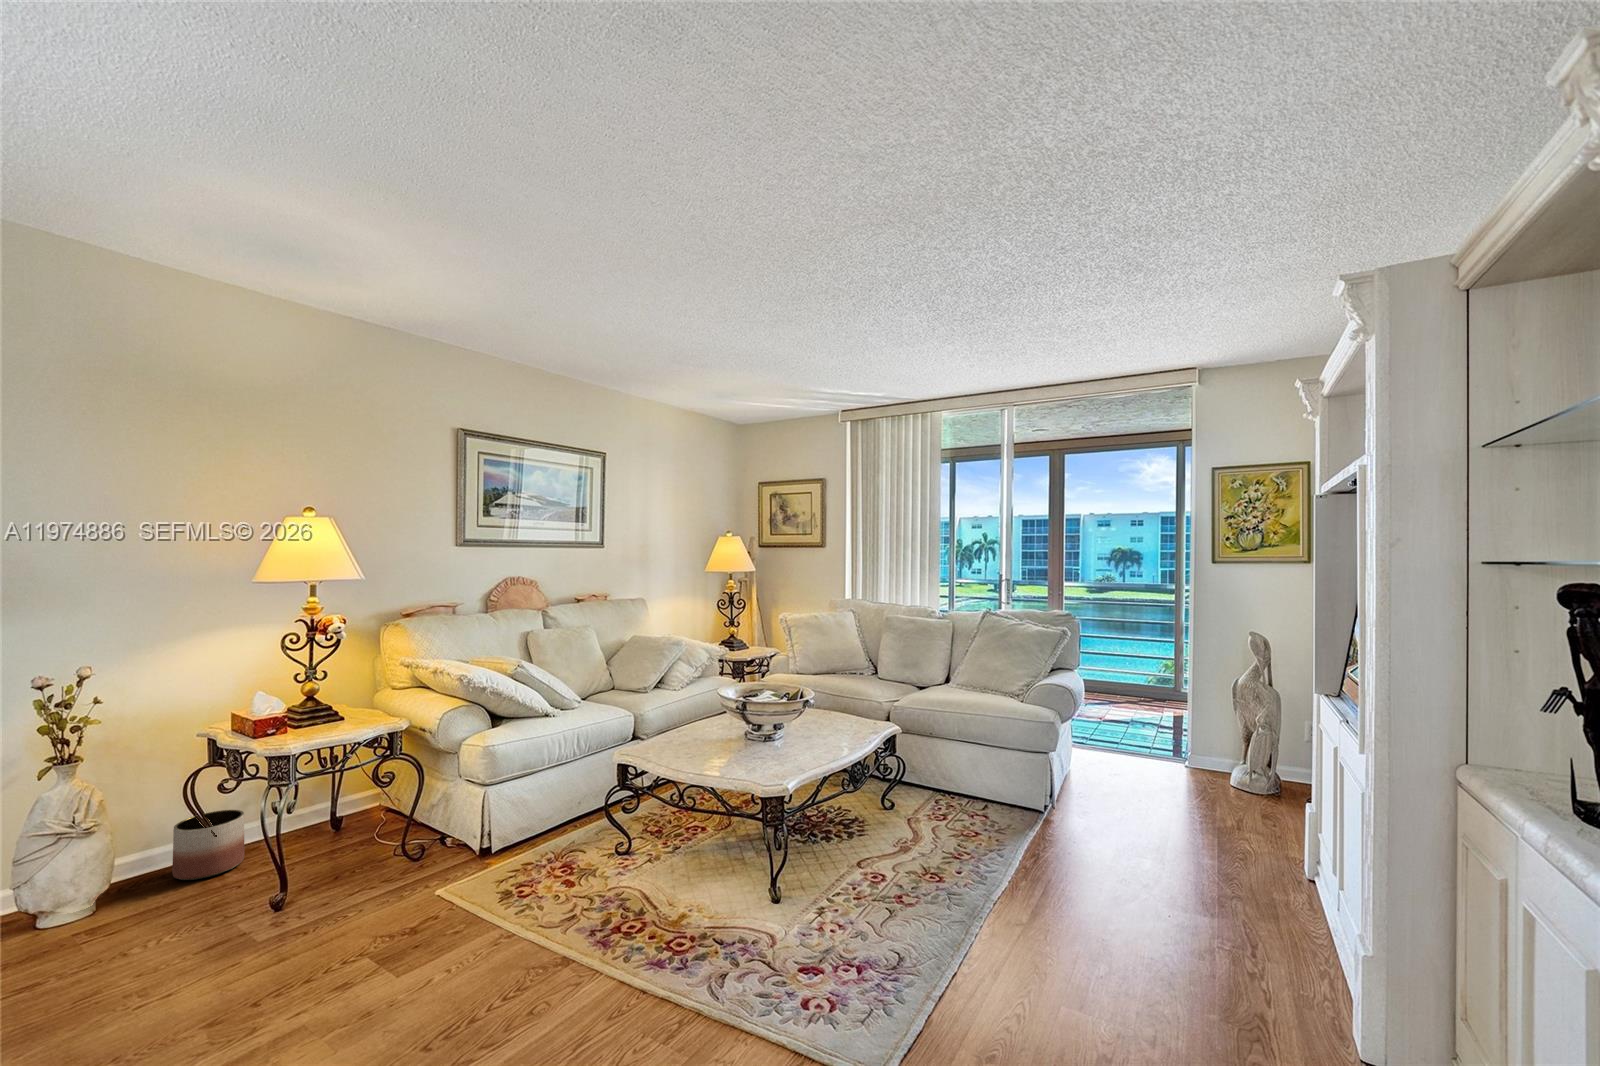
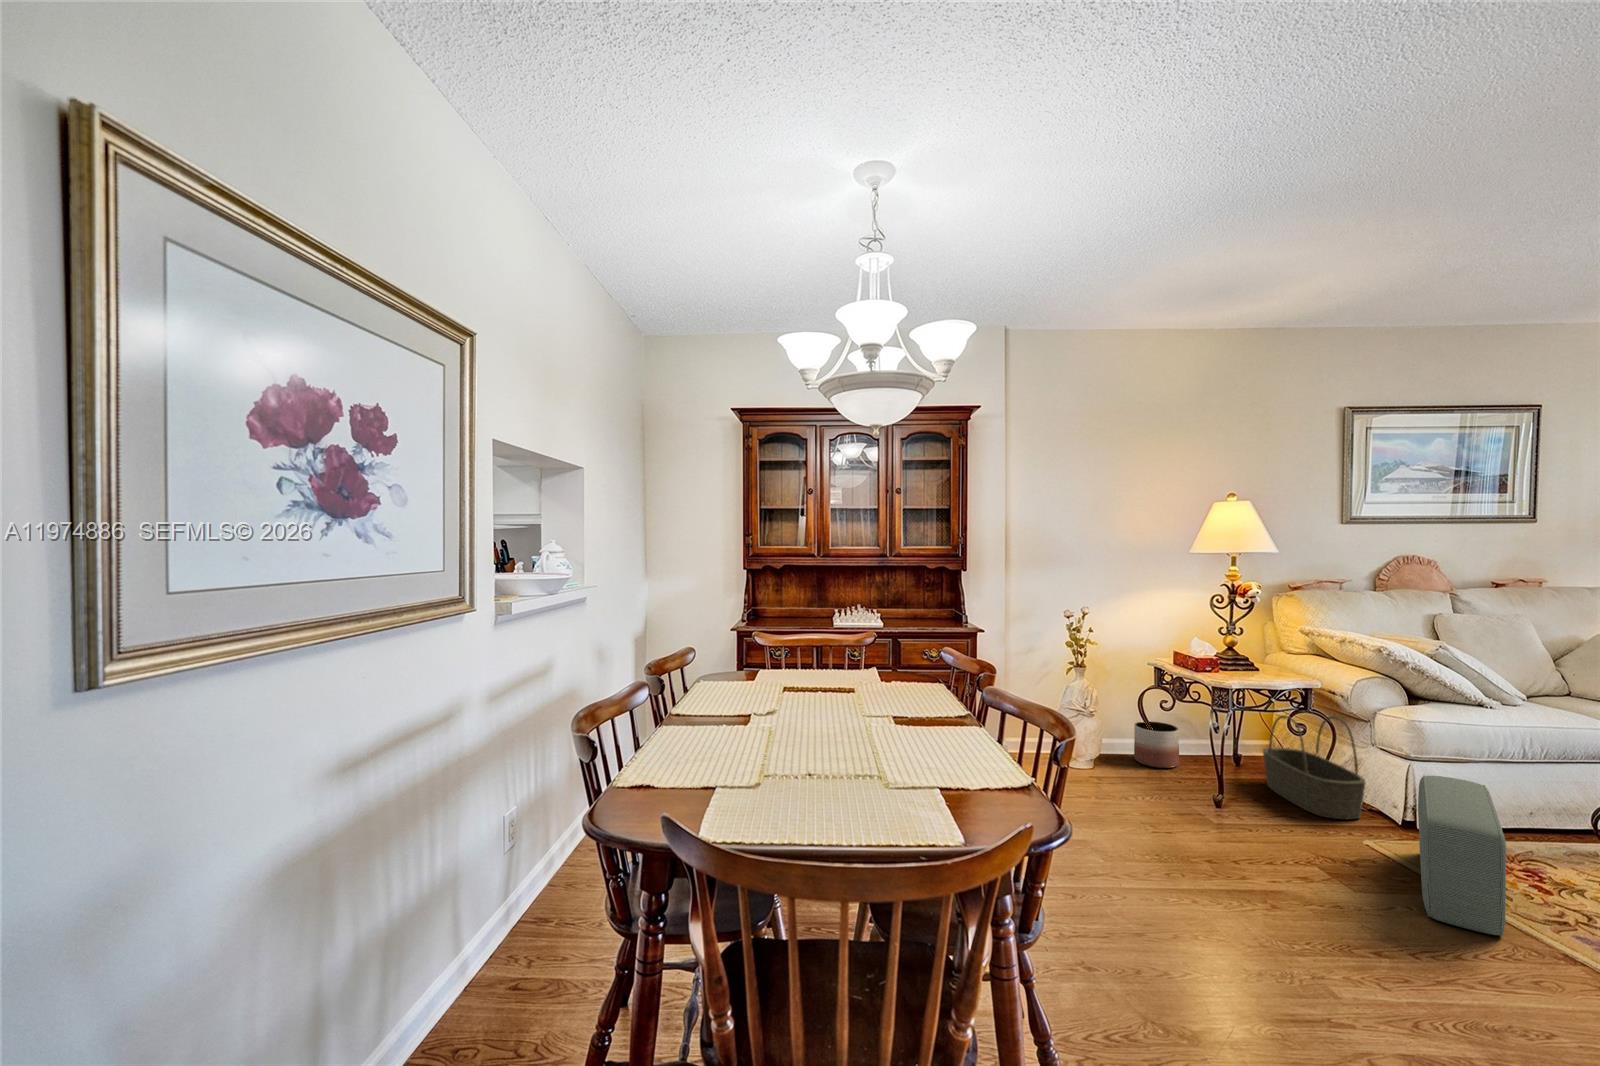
basket: none [348,754,444,876] -> present [1263,715,1365,819]
pouf: none [452,798,534,978] -> present [1418,775,1506,936]

